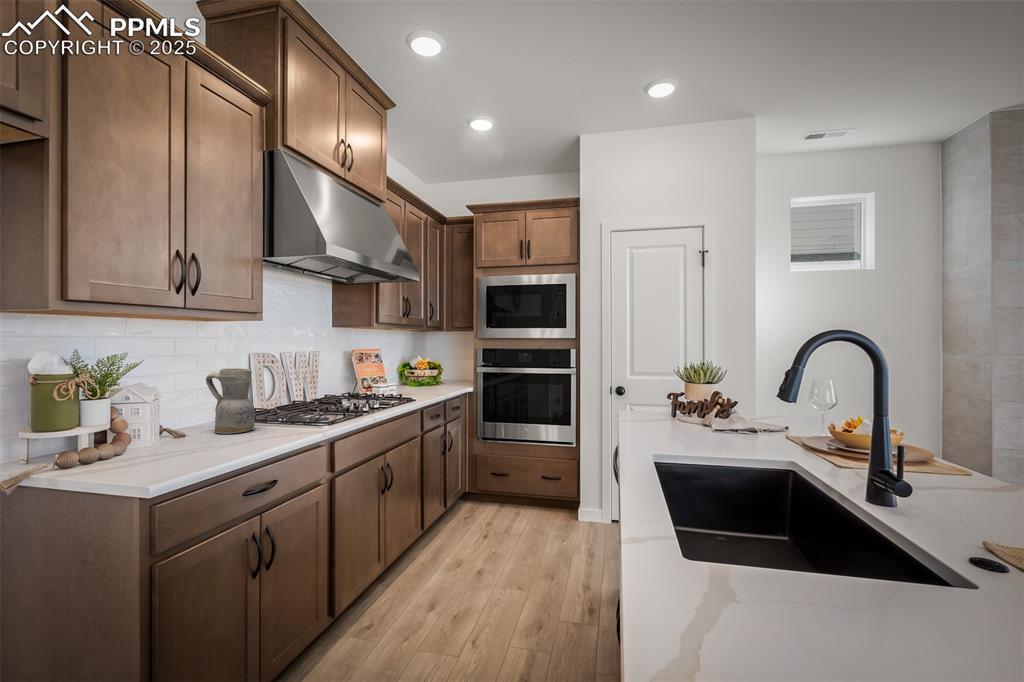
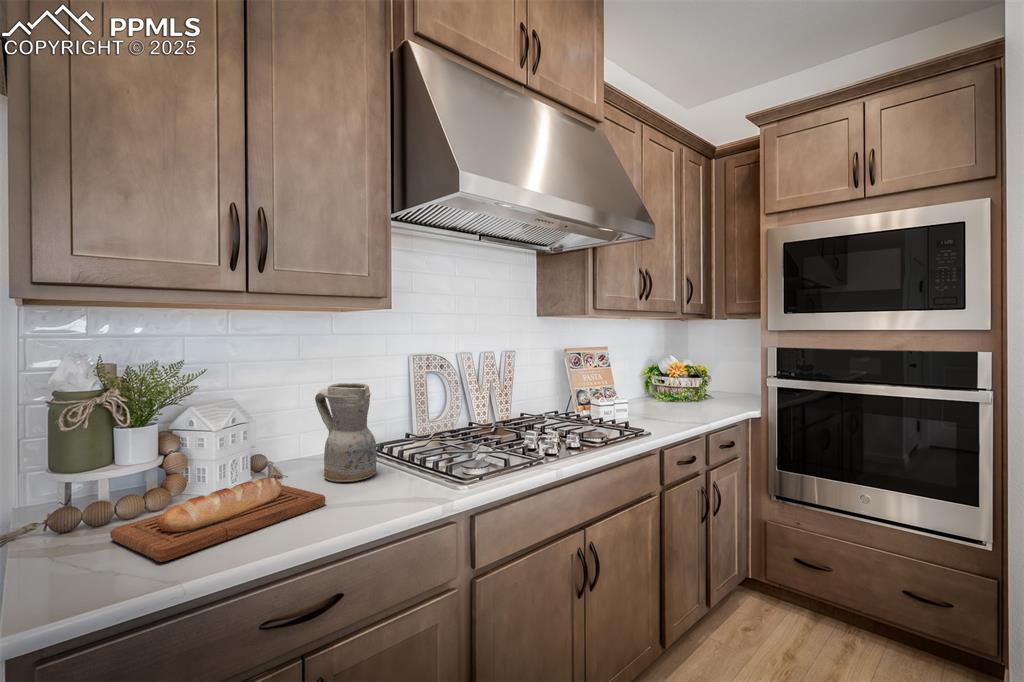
bread loaf: none [100,428,240,469] -> present [110,478,325,562]

